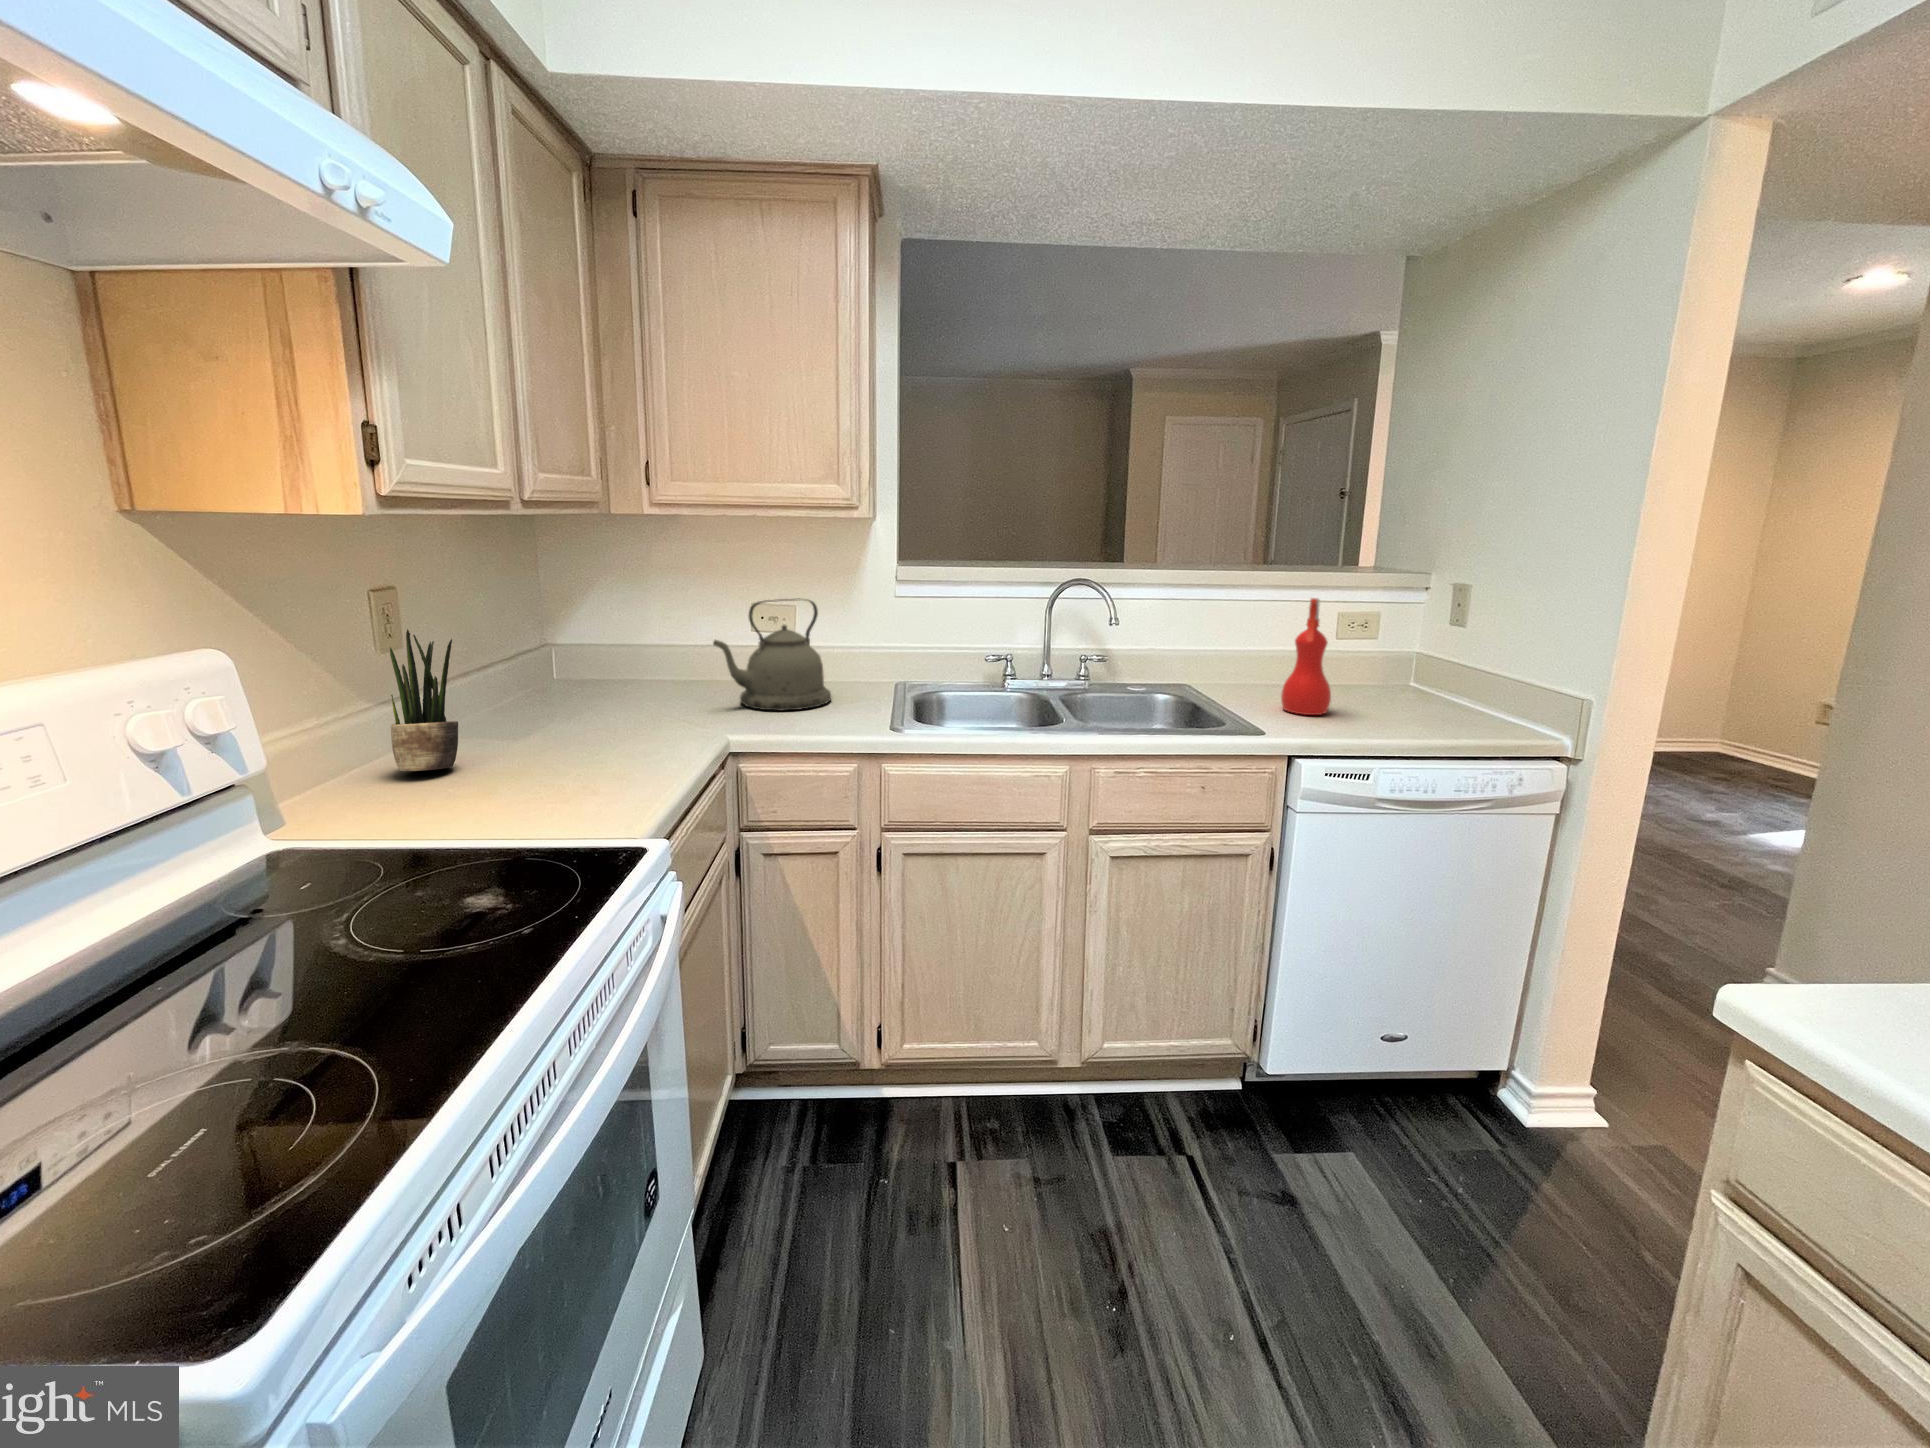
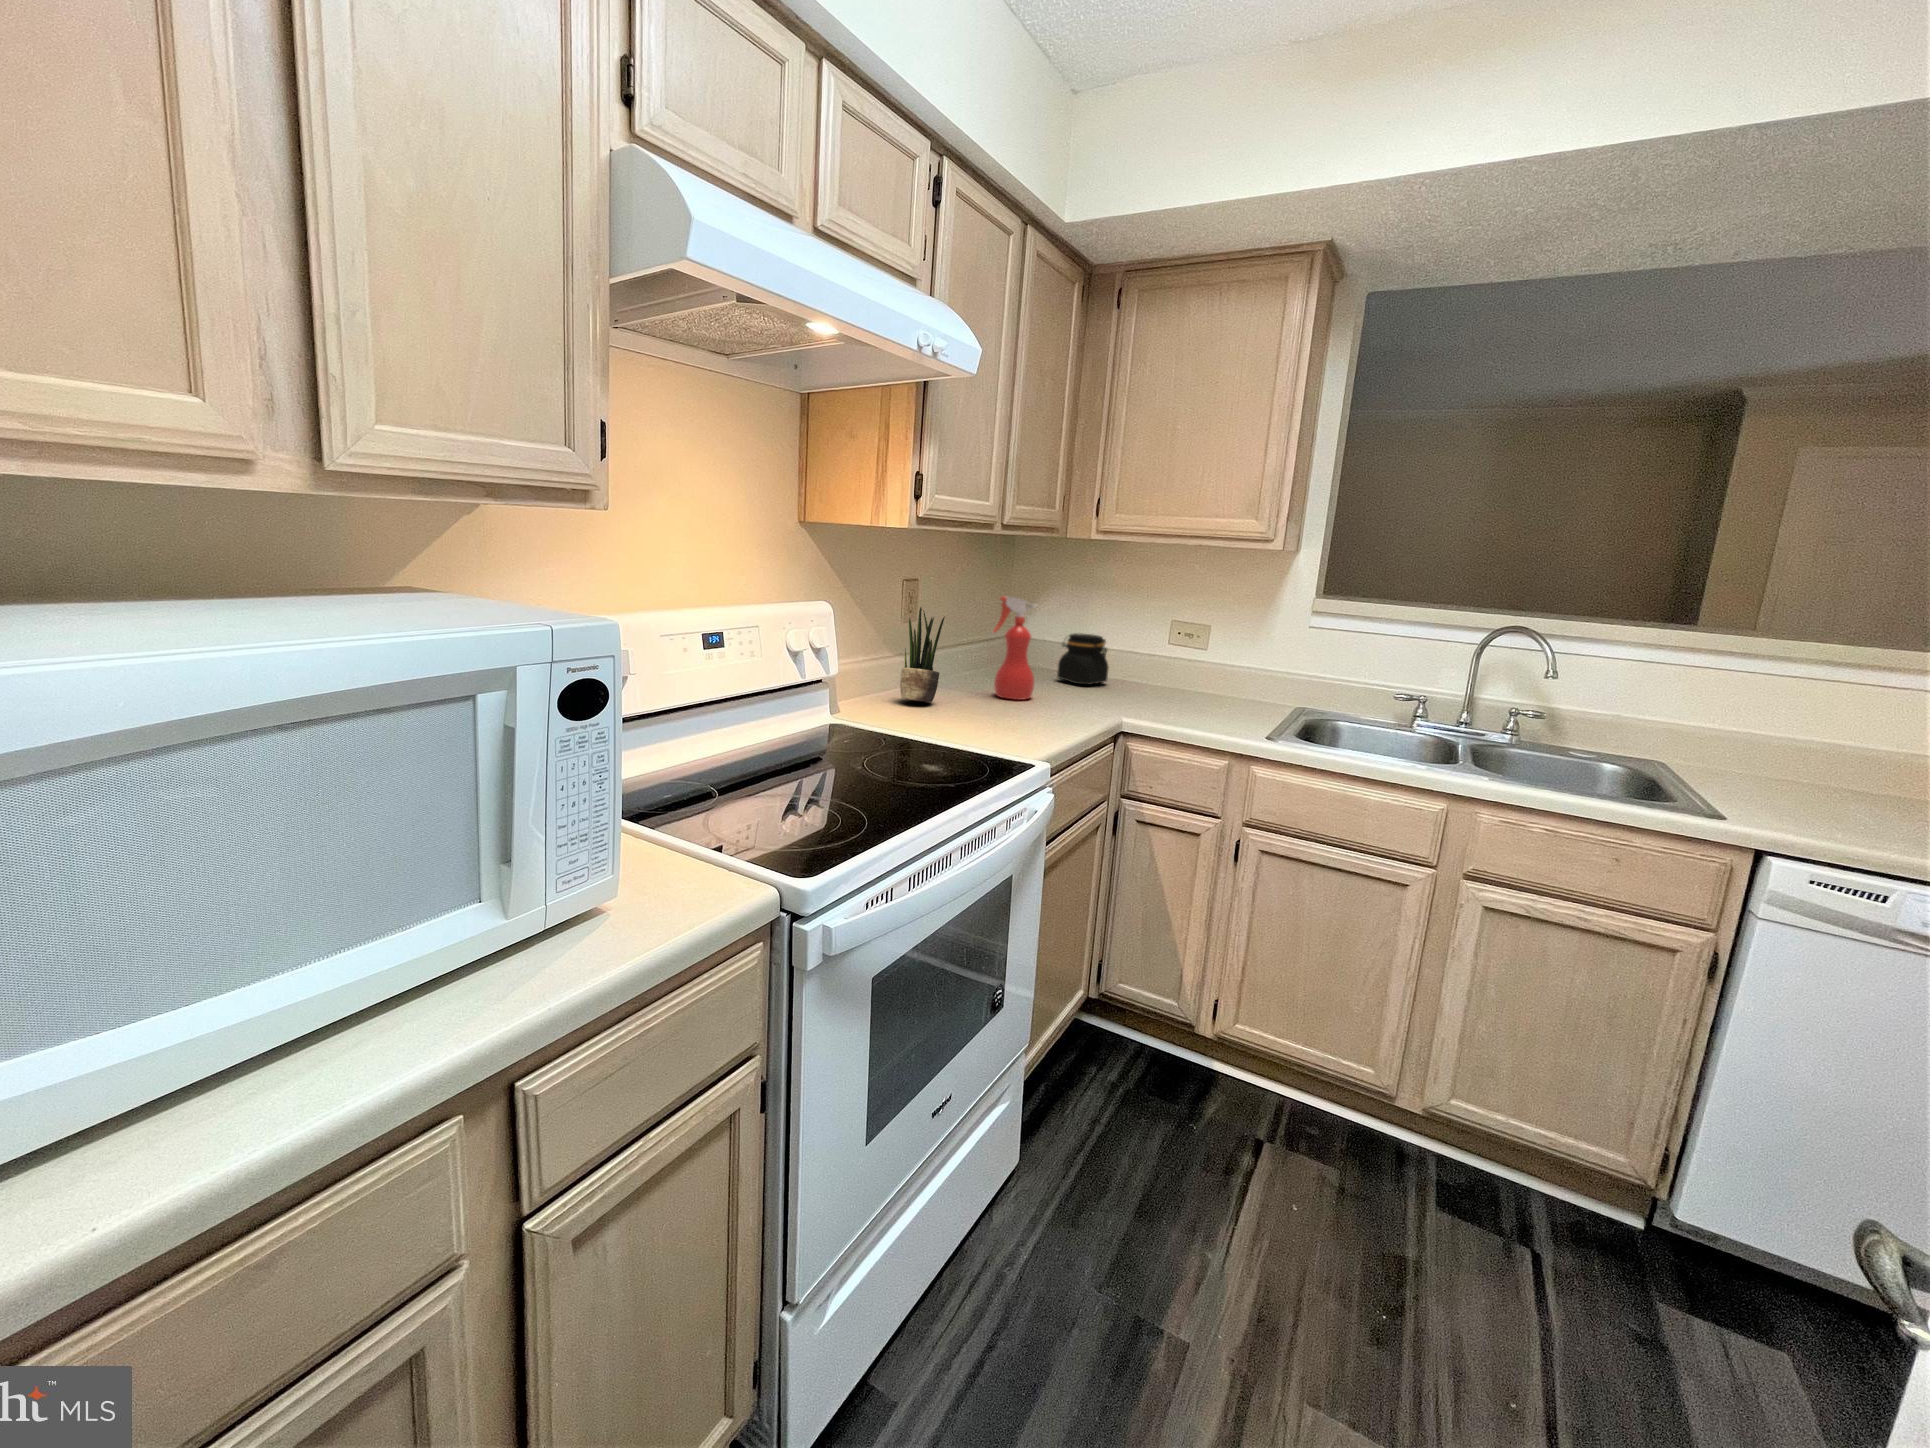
kettle: present [713,598,831,710] -> none [1126,615,1224,711]
spray bottle: present [1281,598,1331,715] -> present [994,596,1037,700]
jar: none [625,631,690,695] -> present [1057,633,1108,685]

